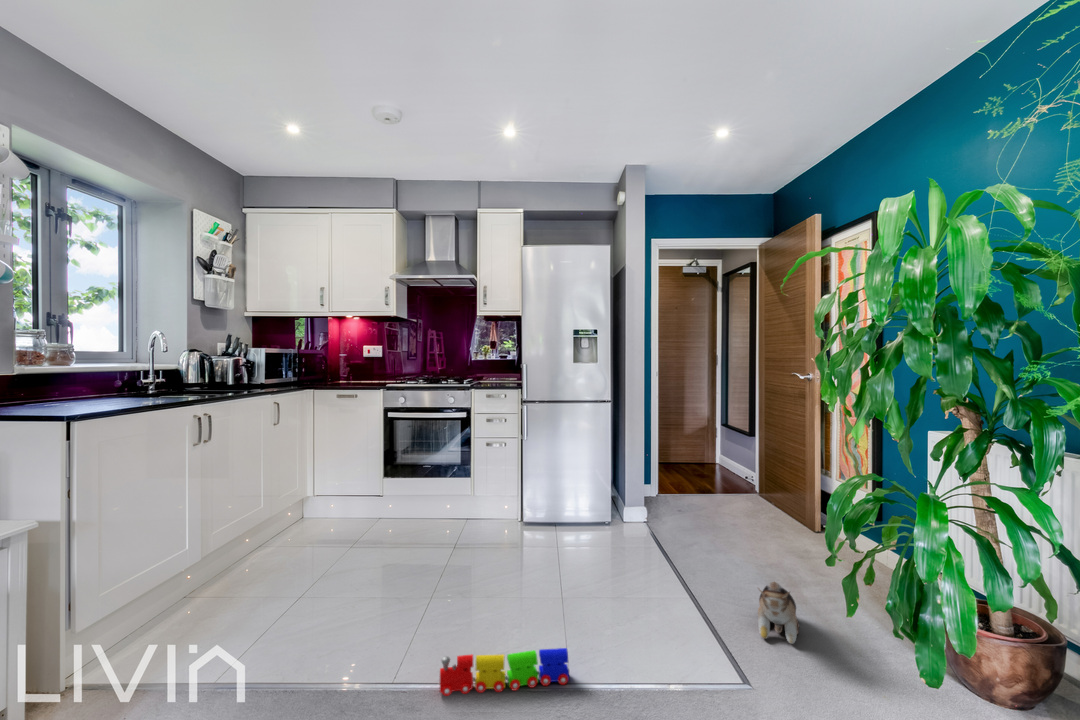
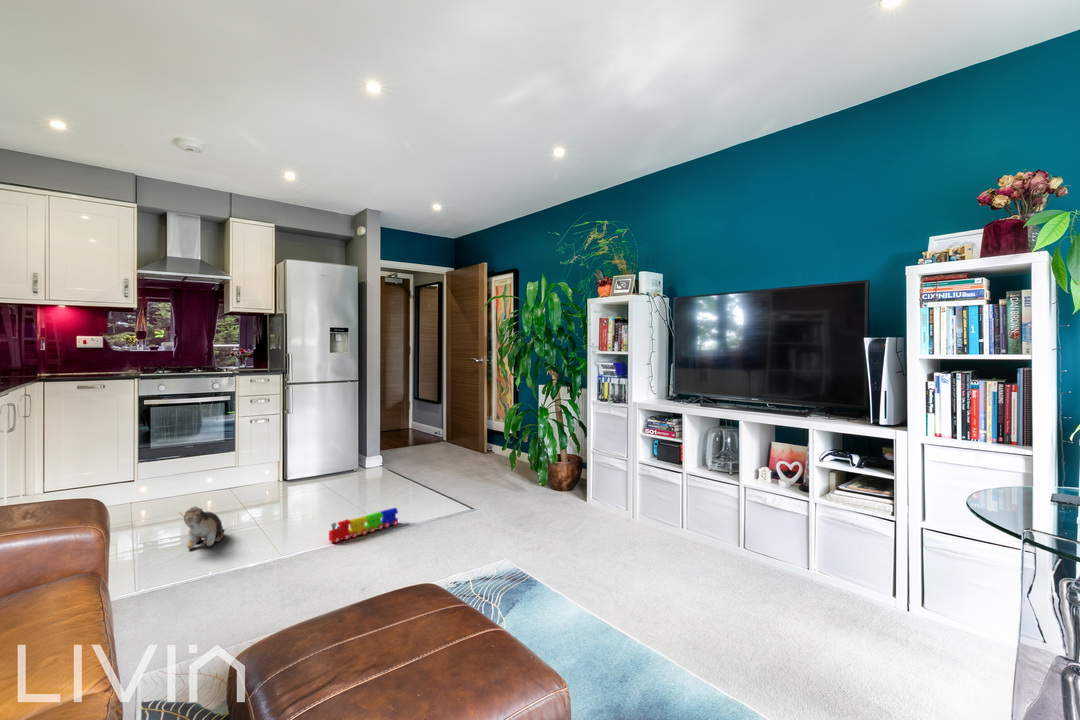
plush toy: present [758,582,799,644] -> present [184,507,224,549]

